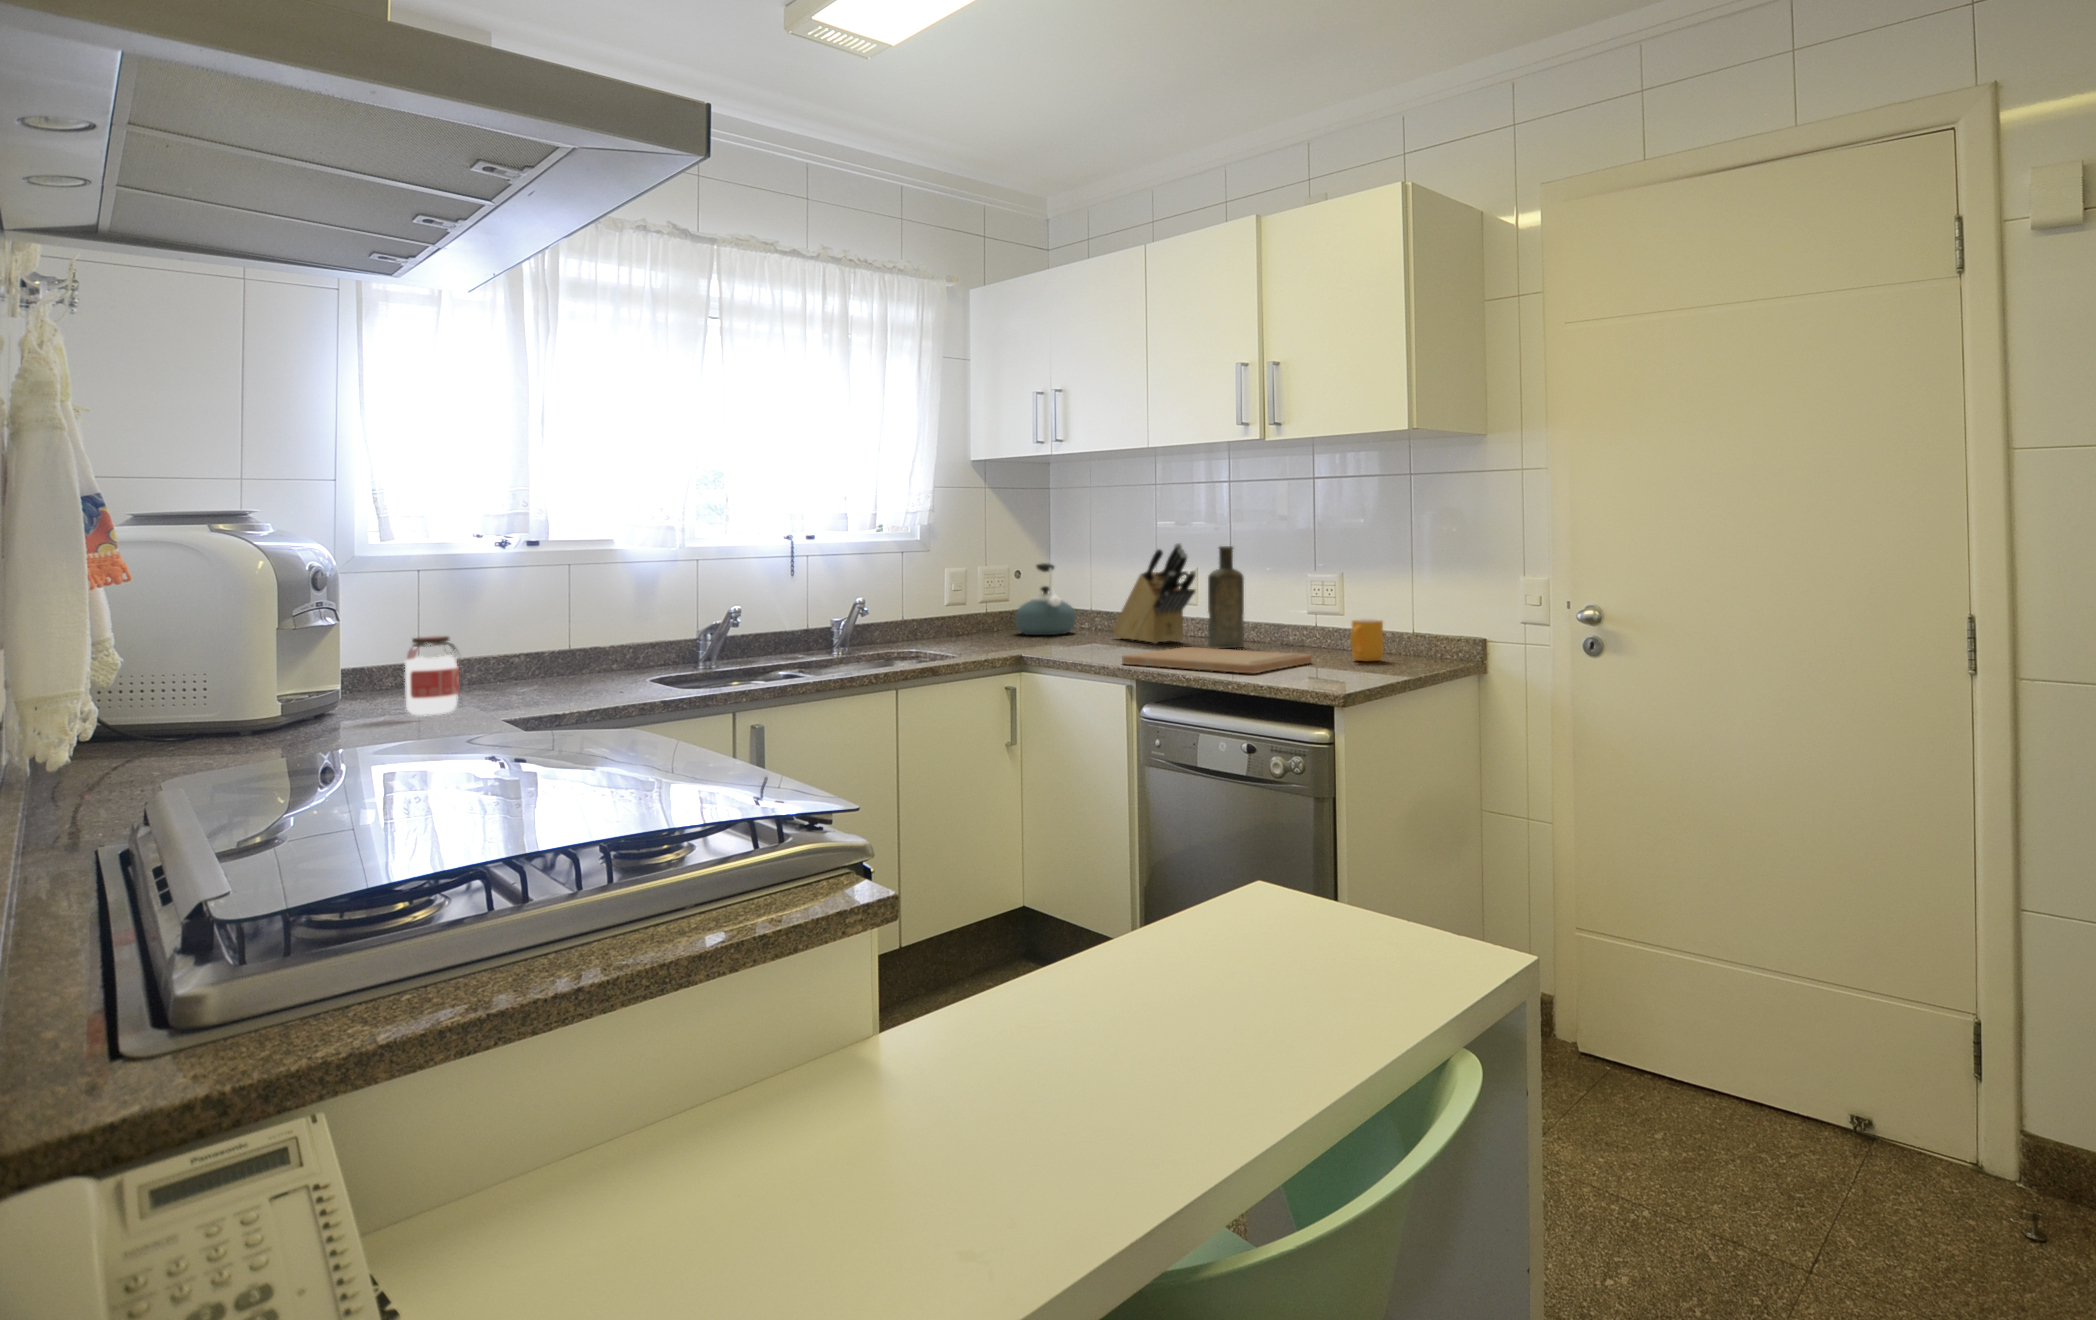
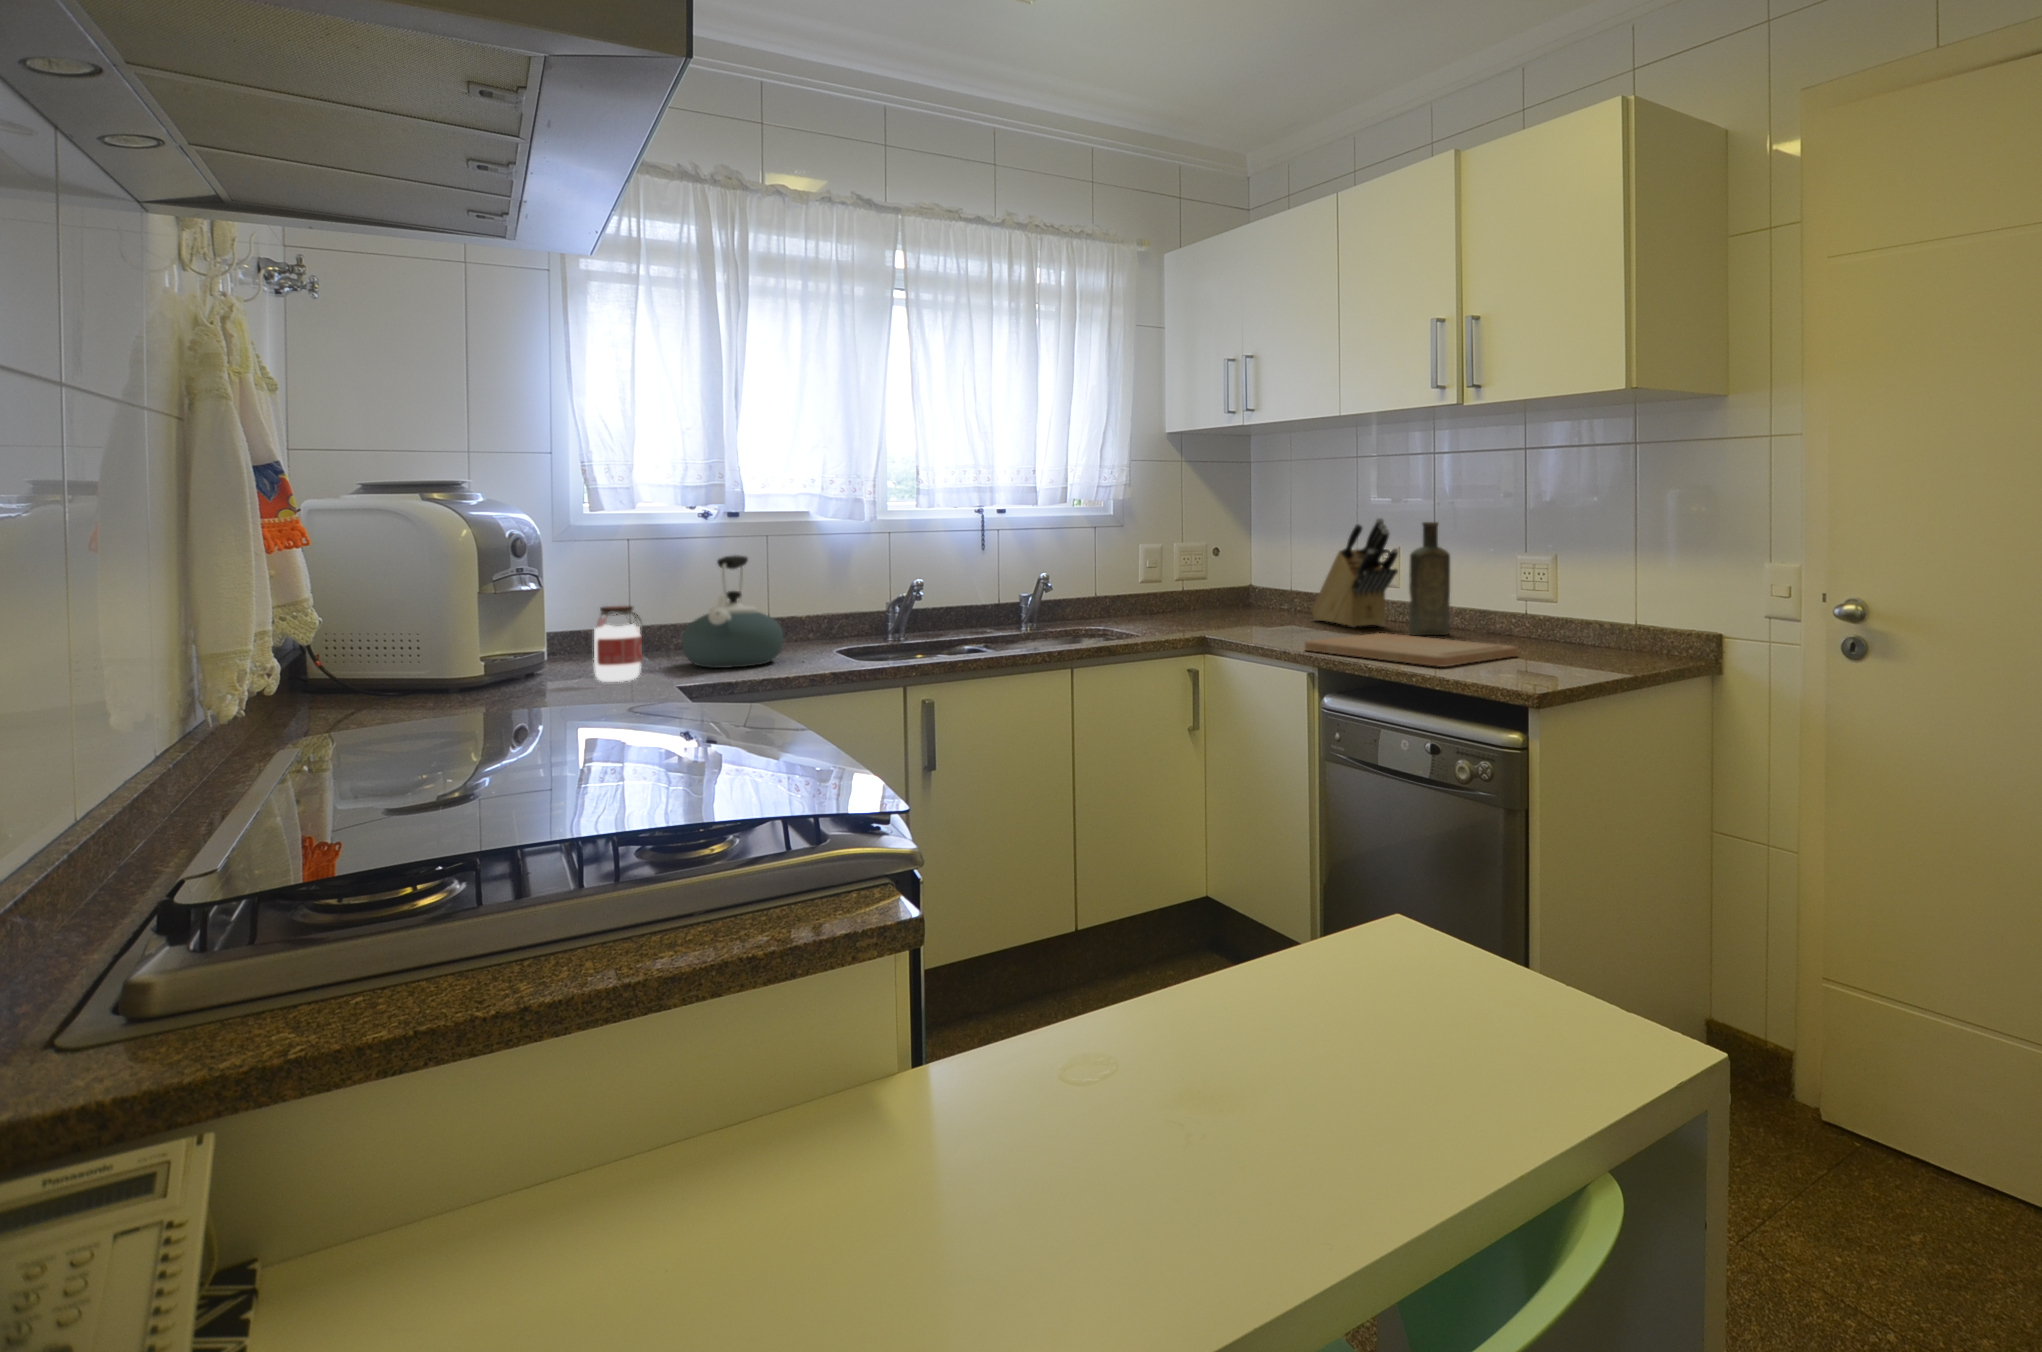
kettle: present [1016,563,1076,635] -> present [682,555,783,668]
mug: present [1350,619,1383,661] -> none [1563,608,1603,657]

